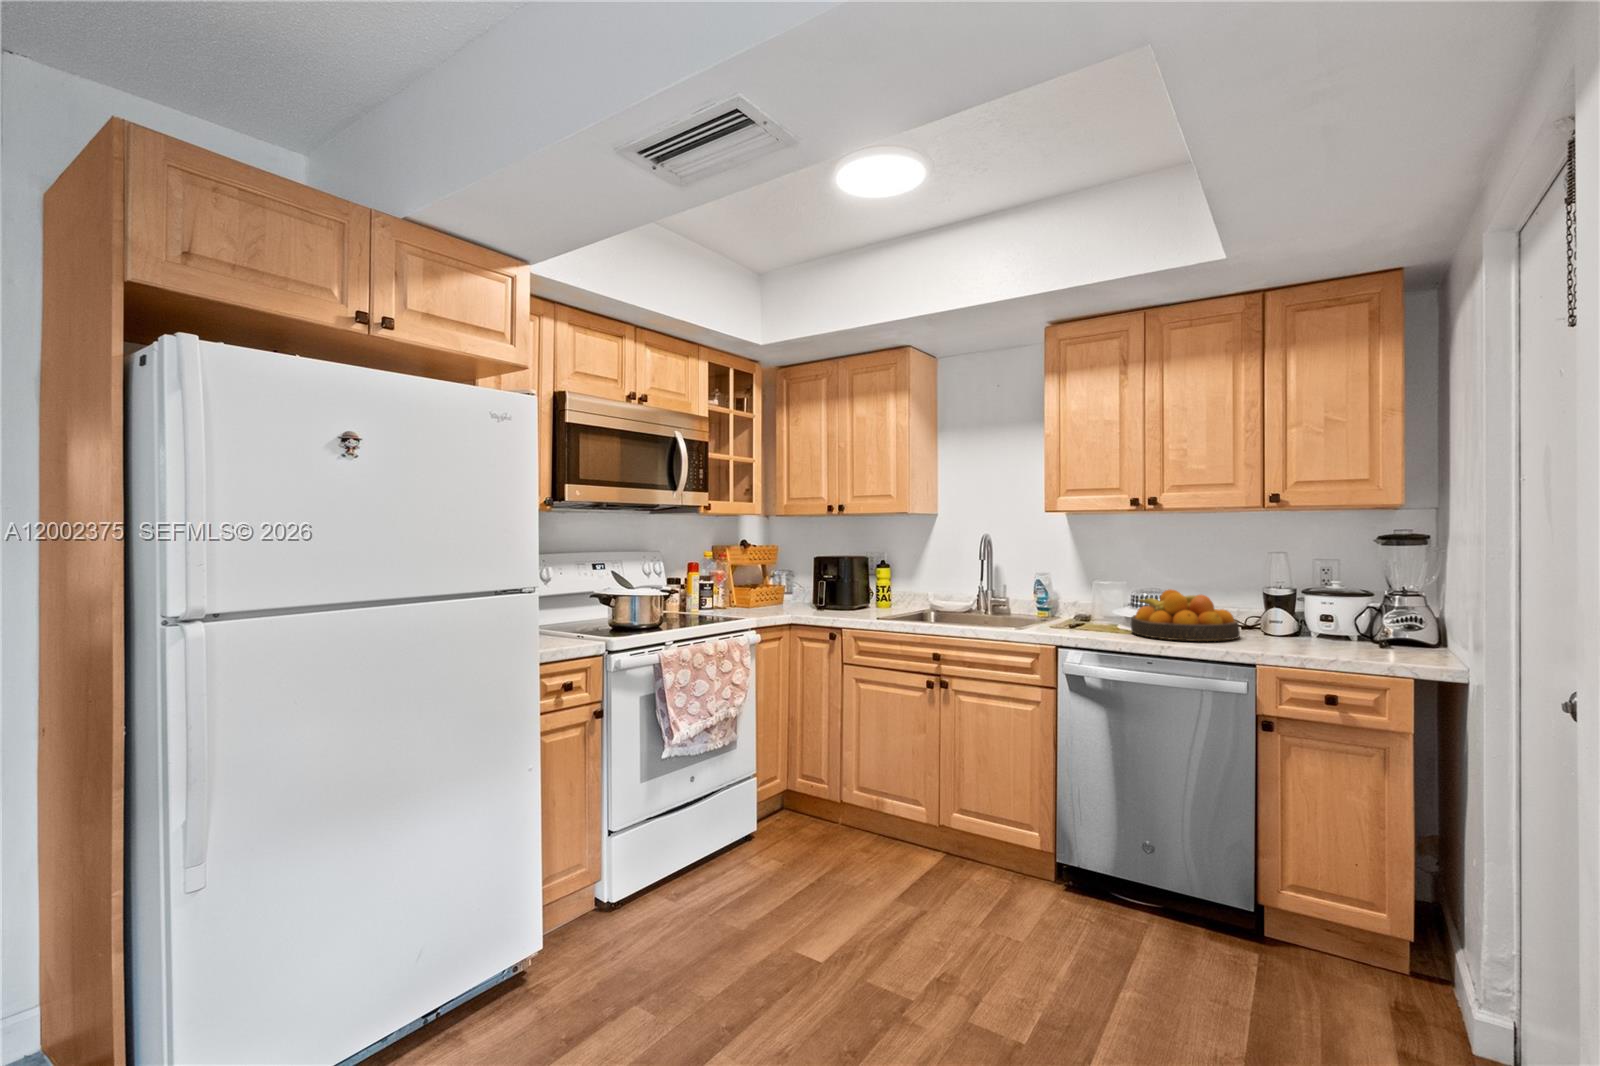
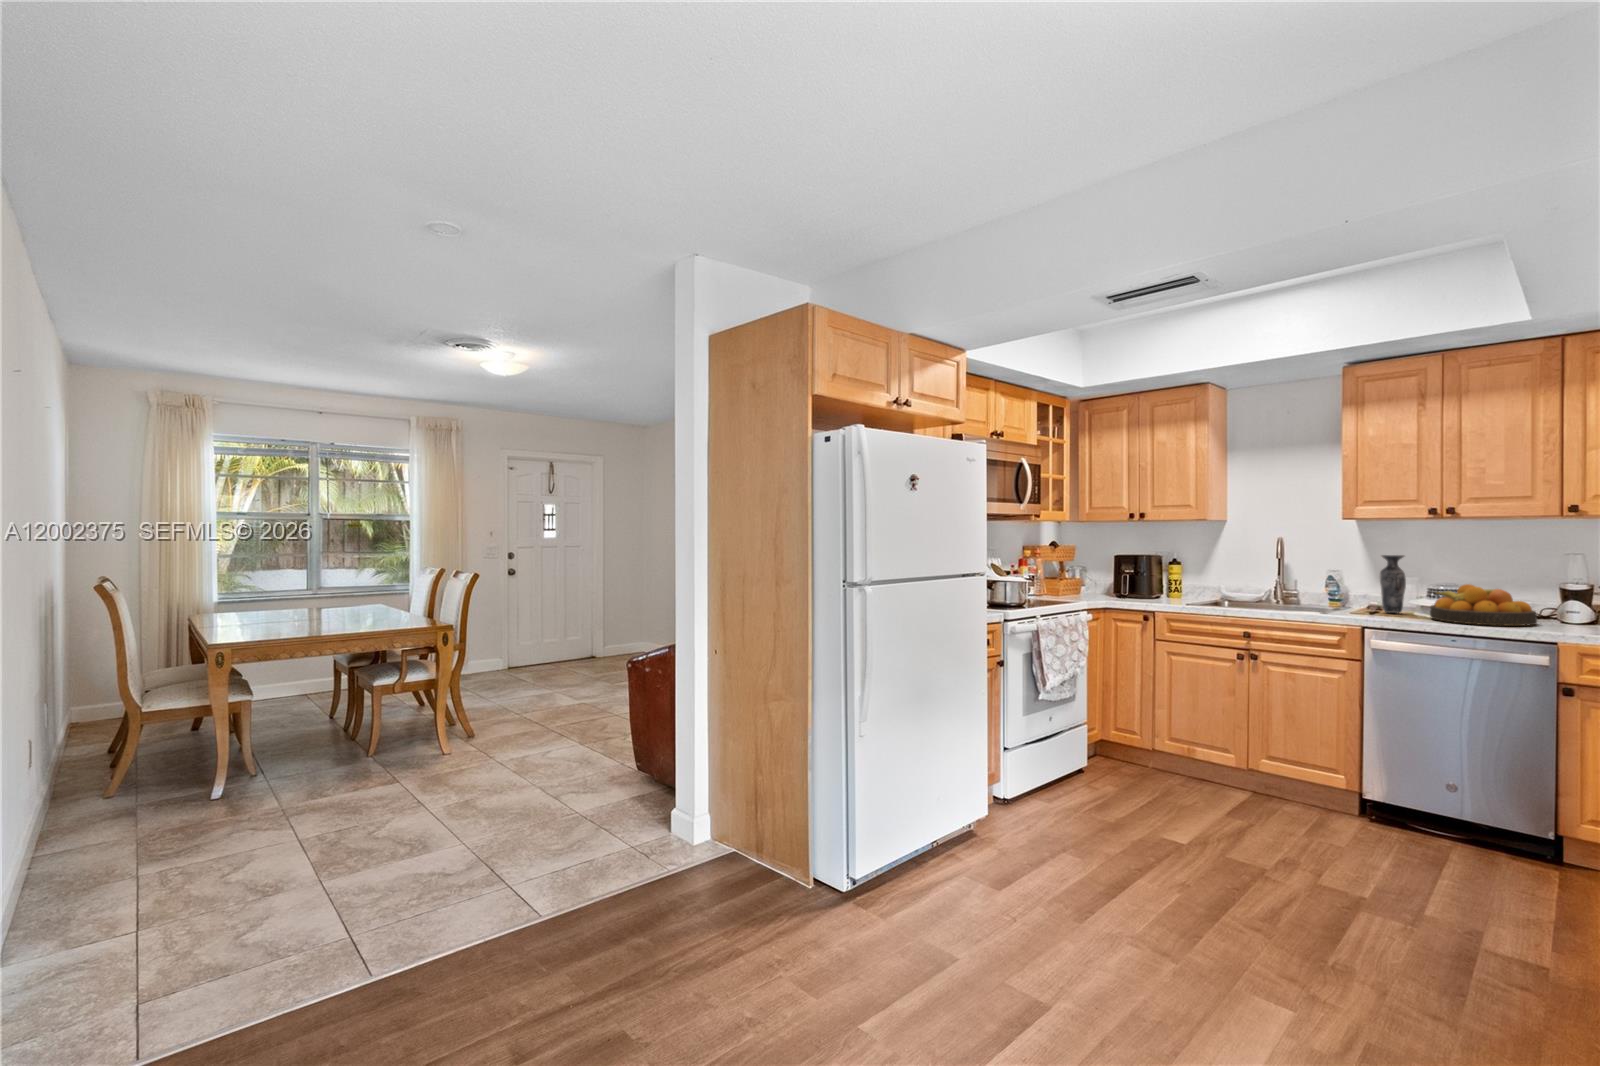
vase: none [1082,555,1110,625] -> present [1380,555,1406,613]

